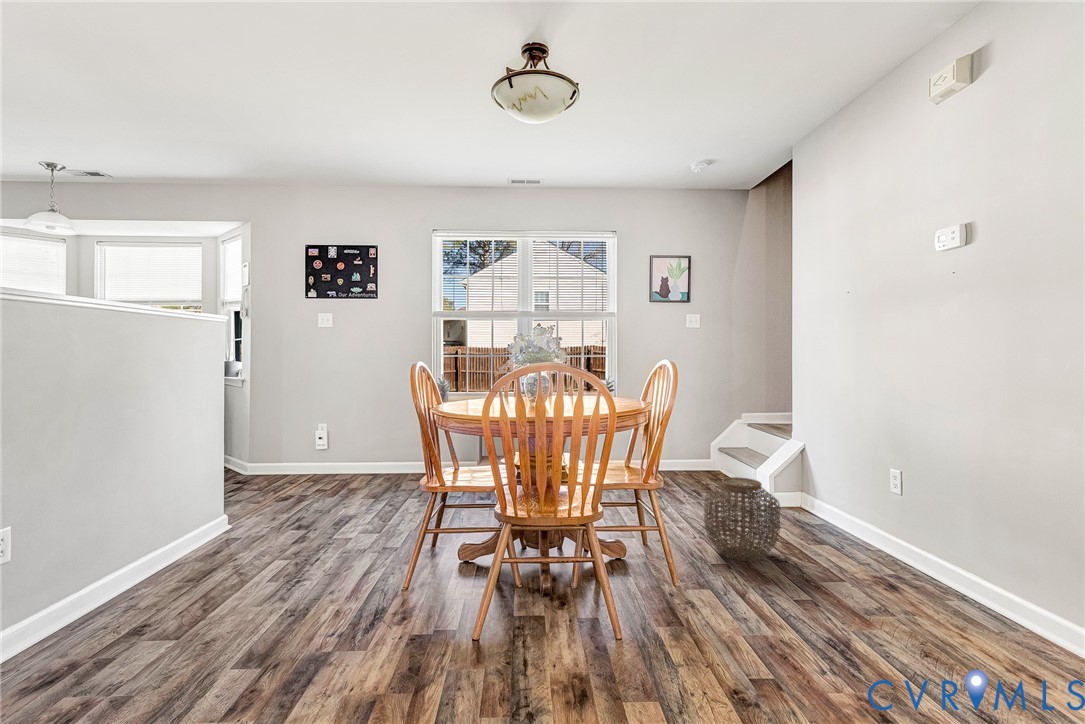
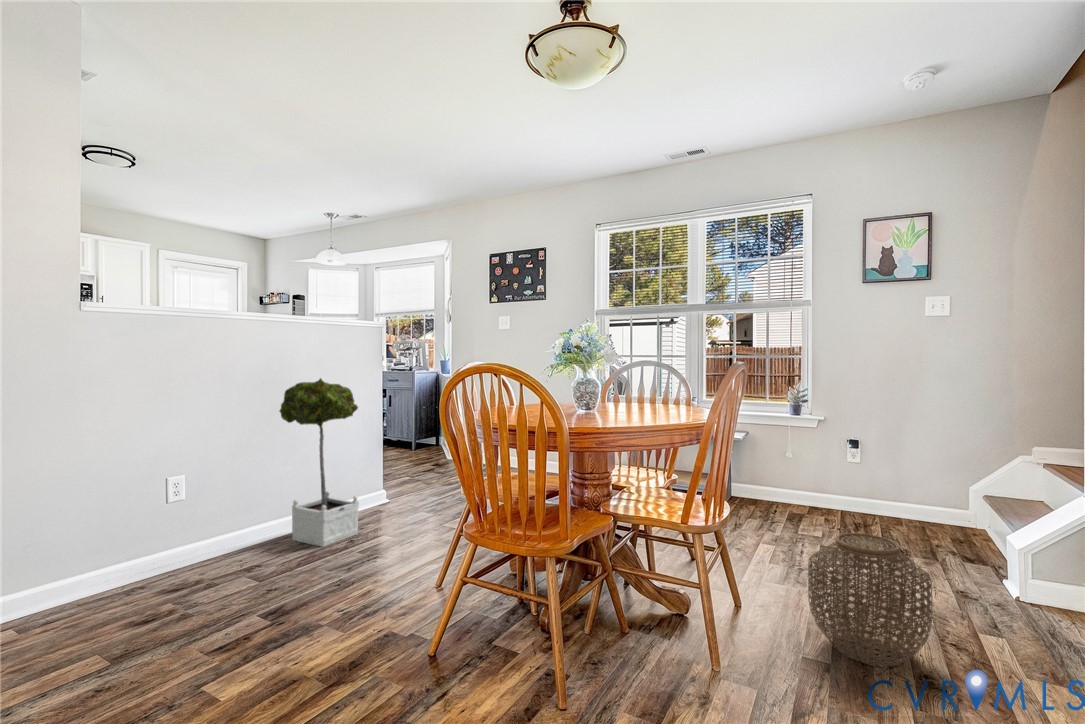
potted tree: none [144,381,244,582] -> present [280,378,359,547]

